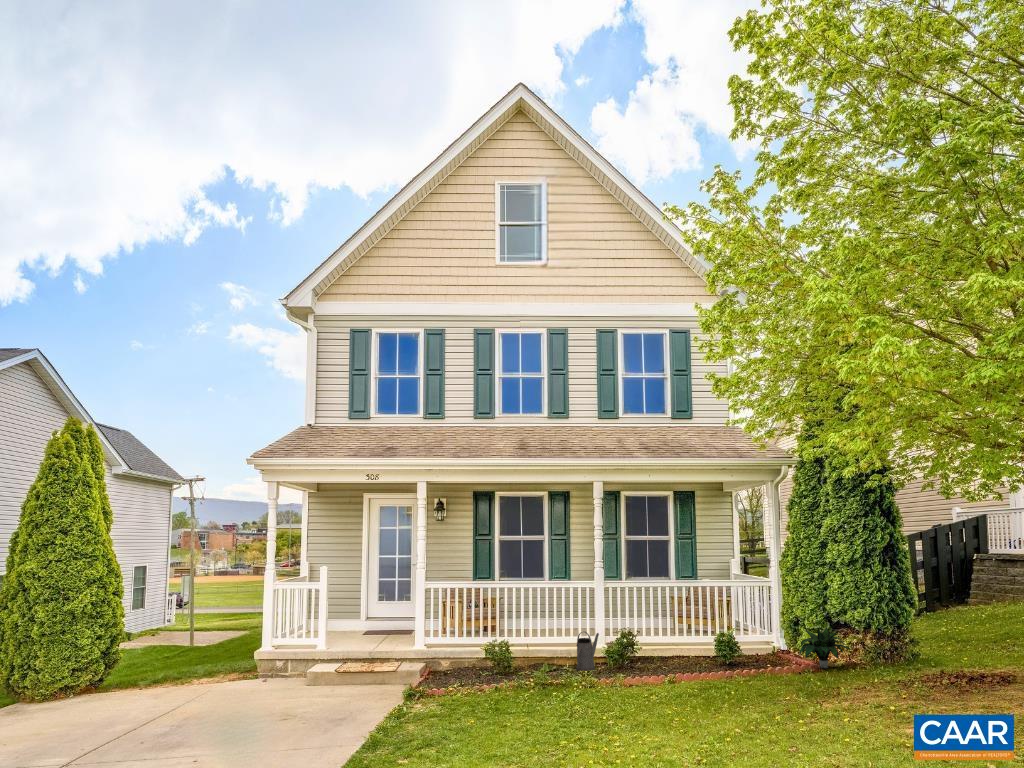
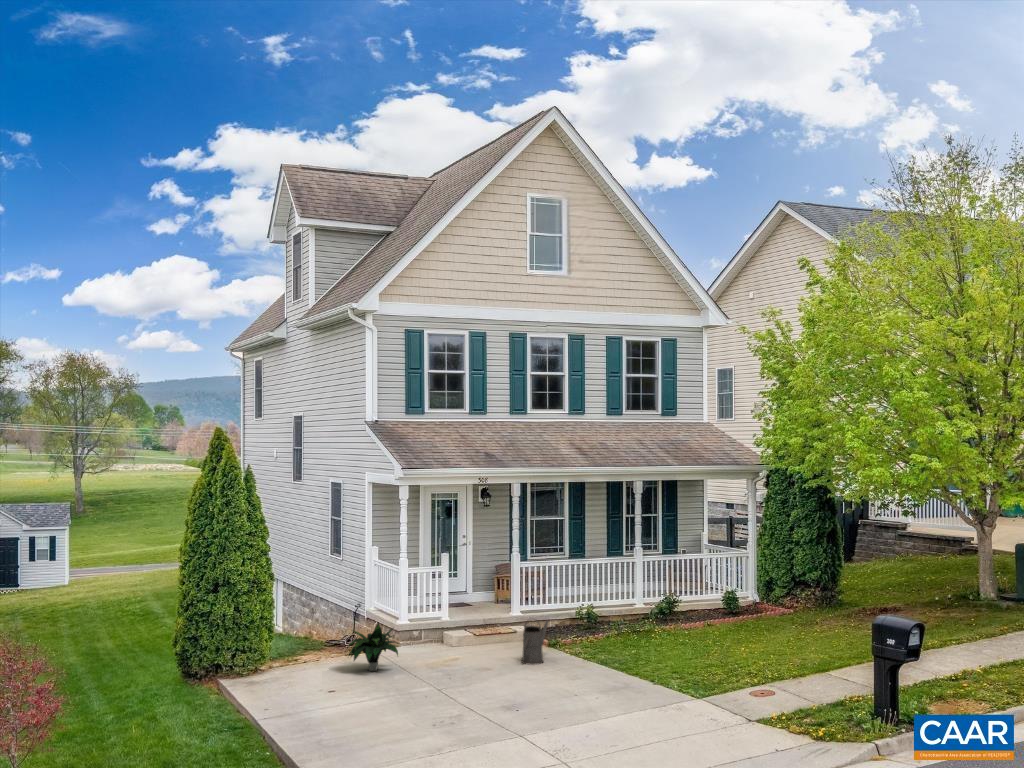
potted plant: present [799,627,850,668] -> present [348,623,398,671]

